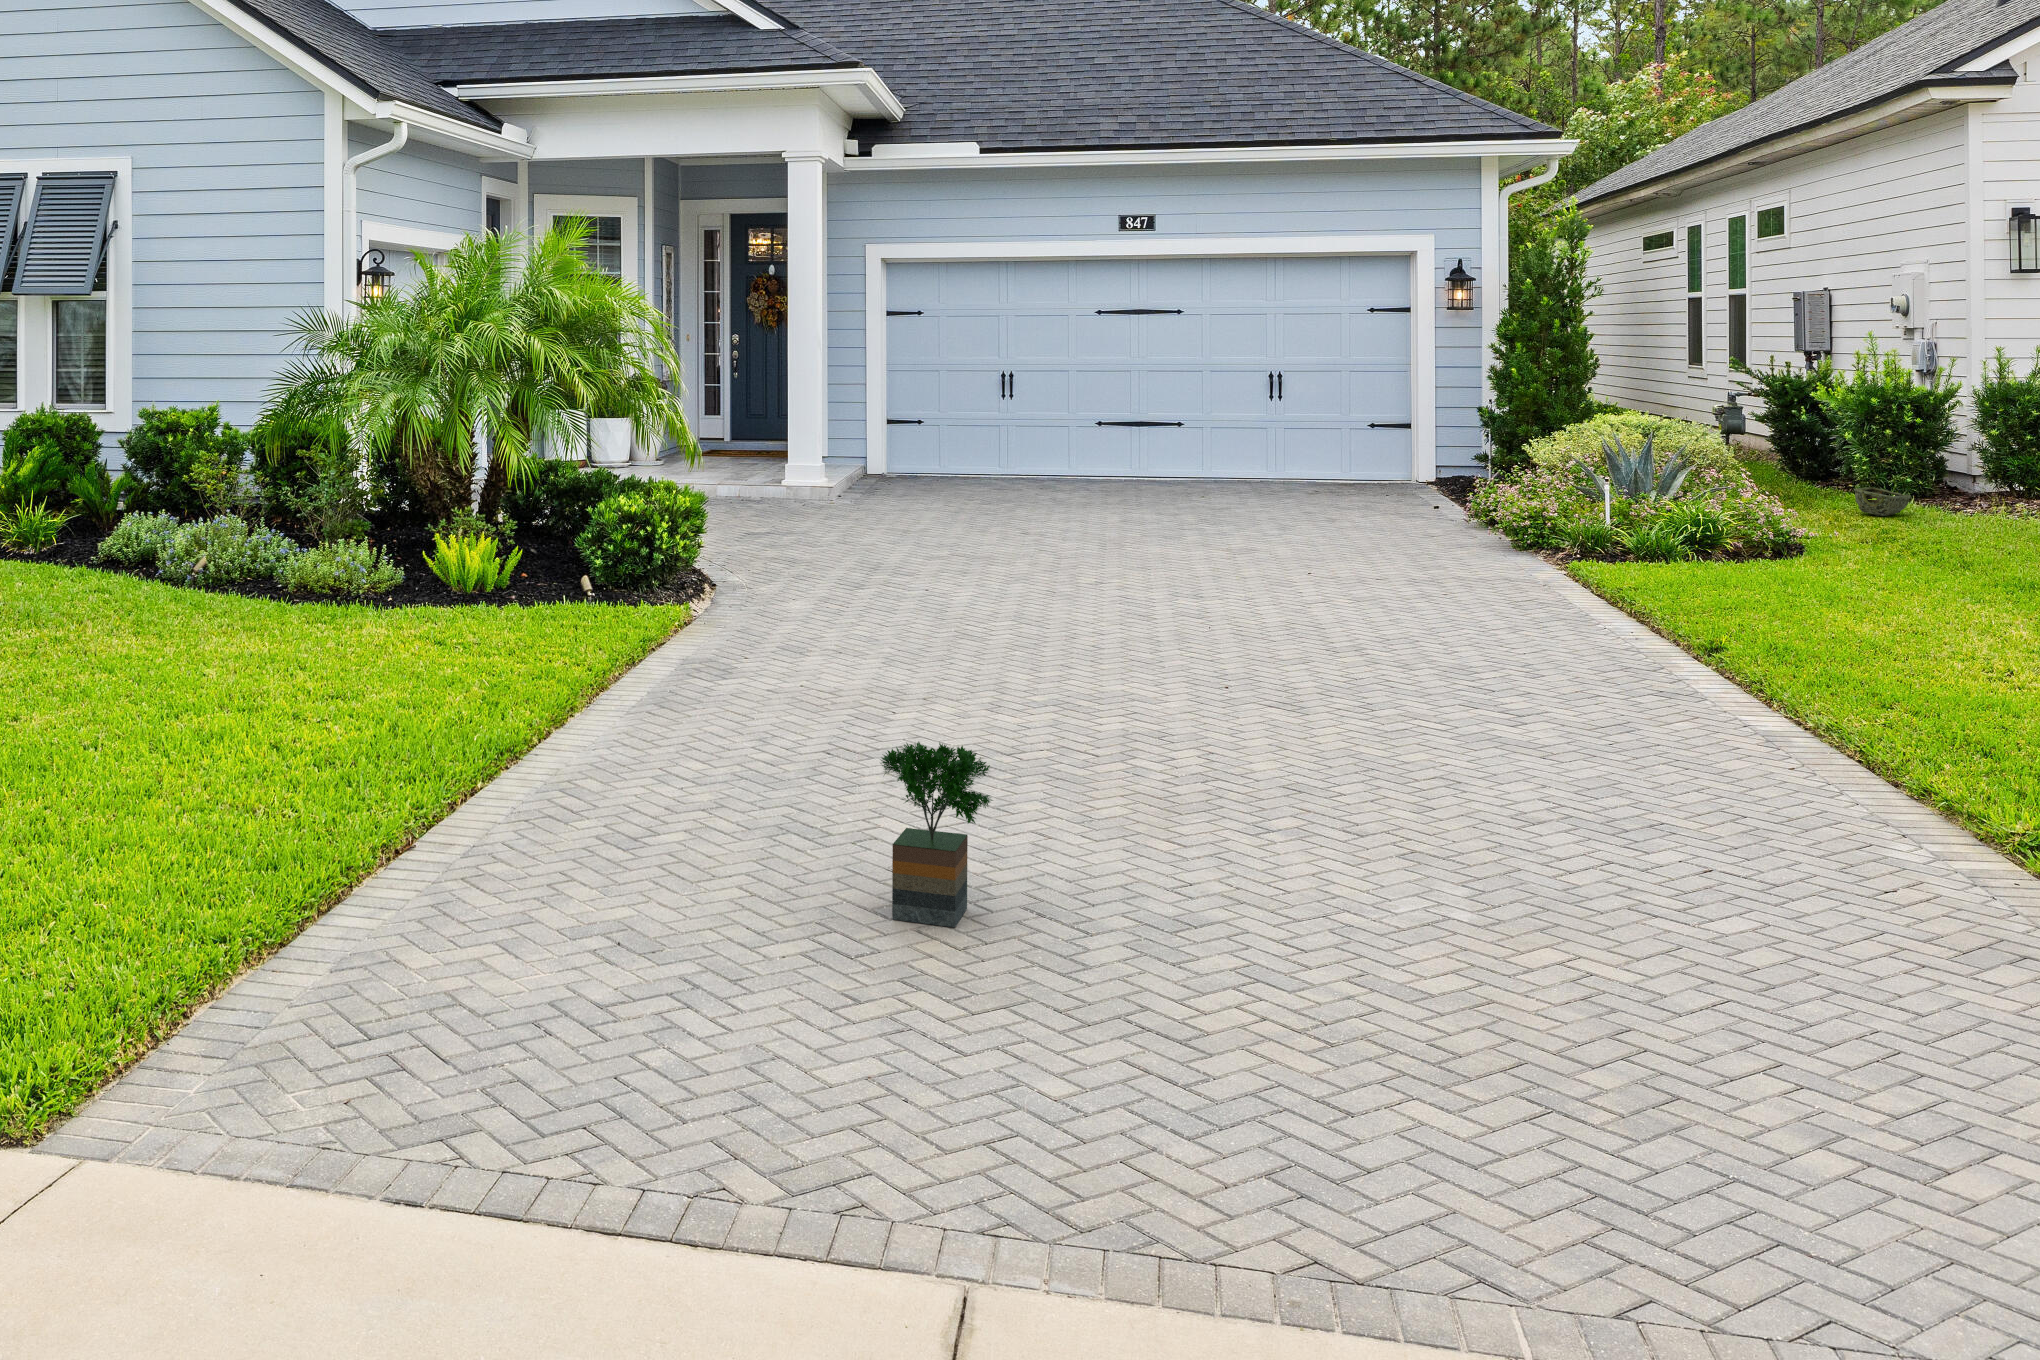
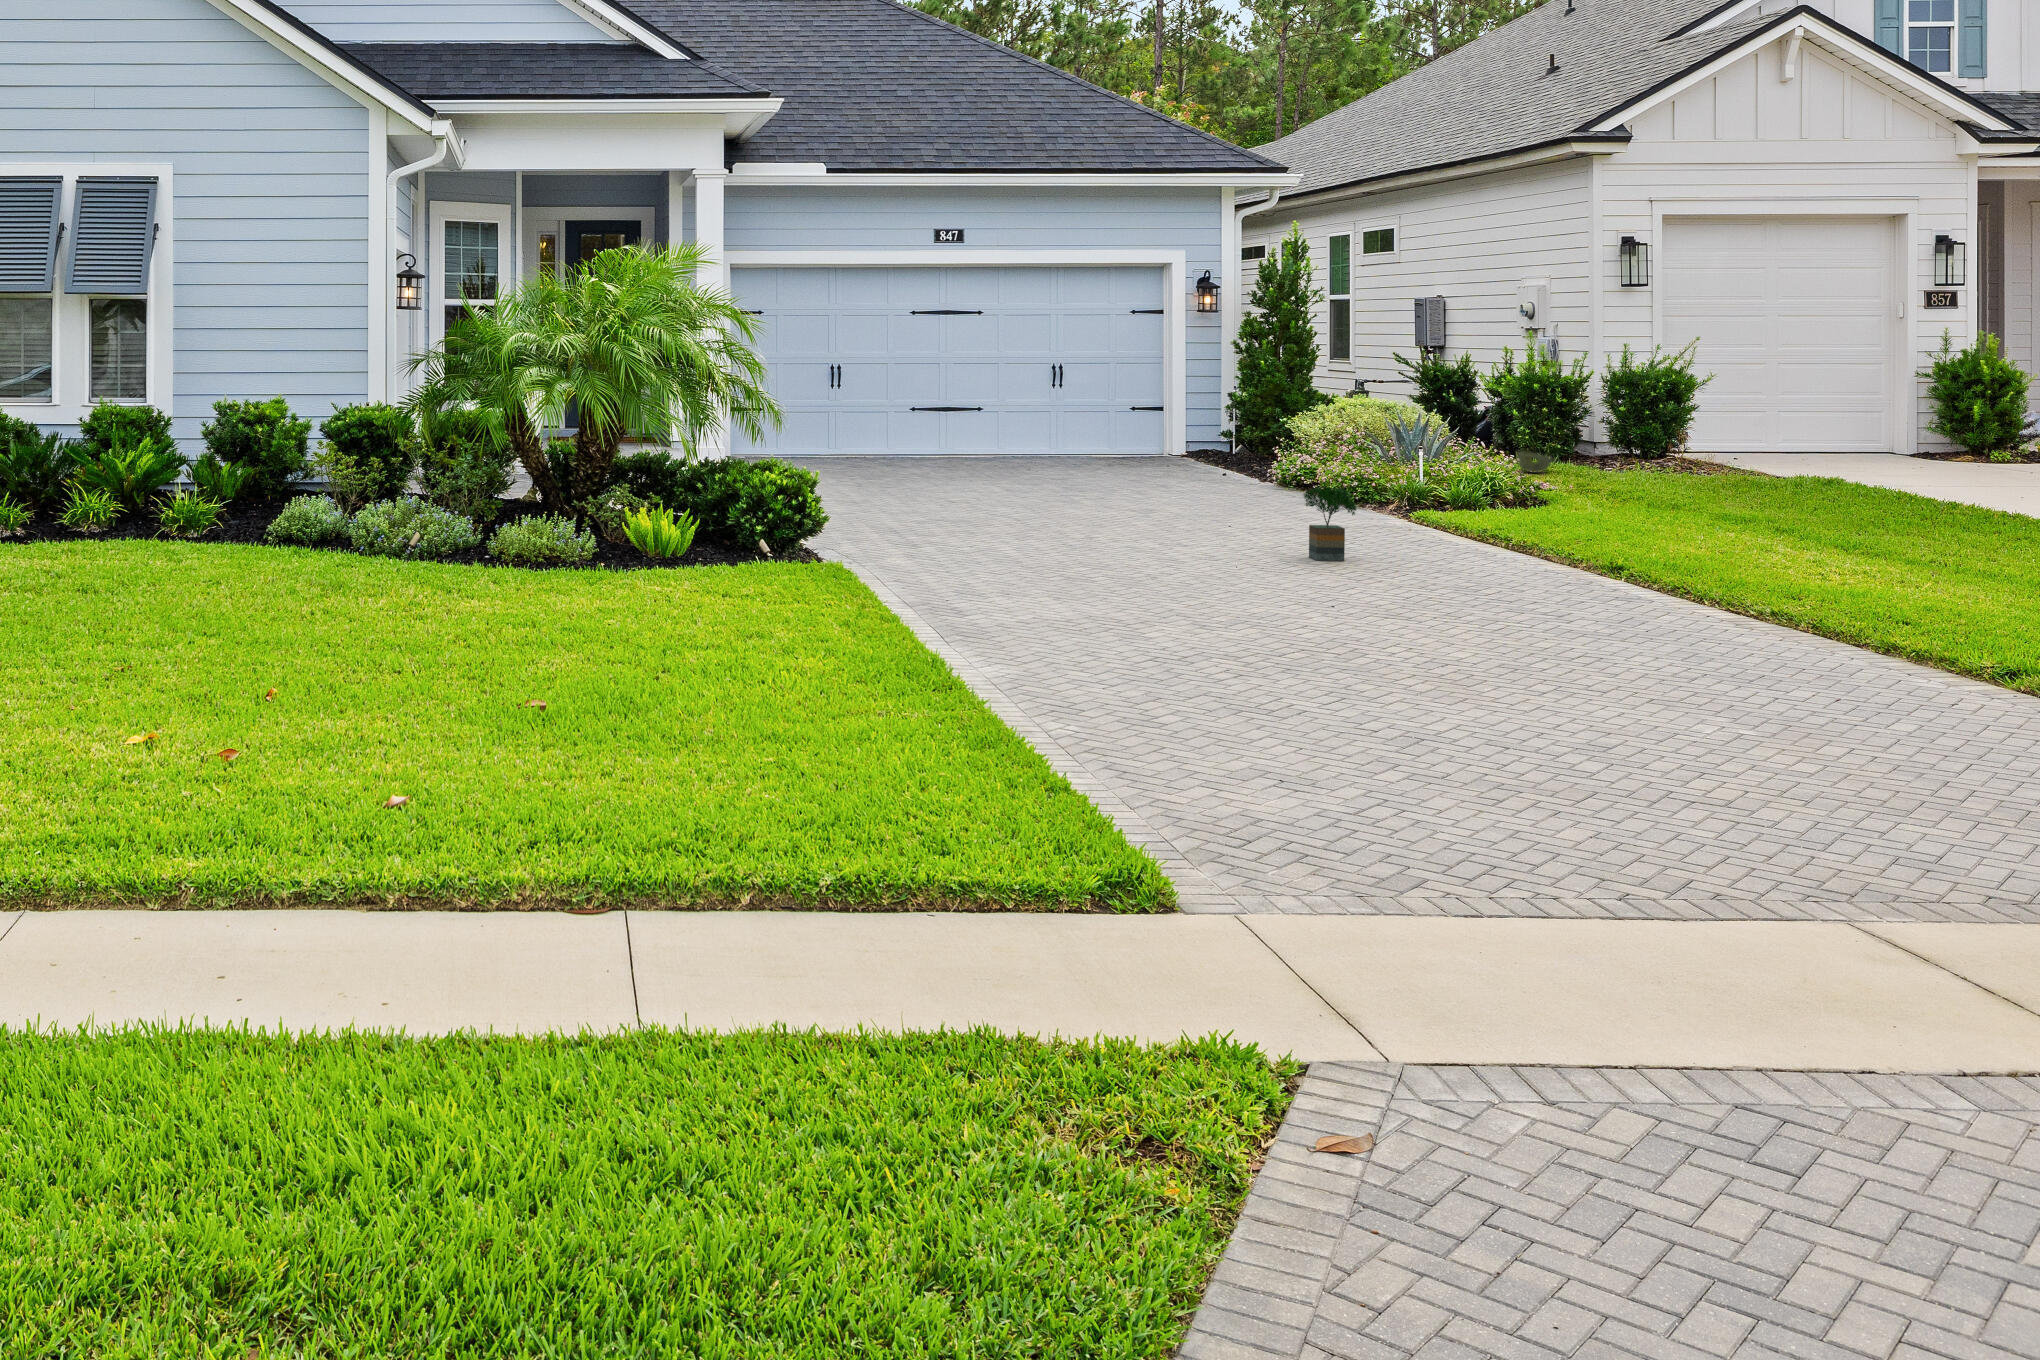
potted tree: present [881,742,993,927] -> present [1304,487,1356,561]

